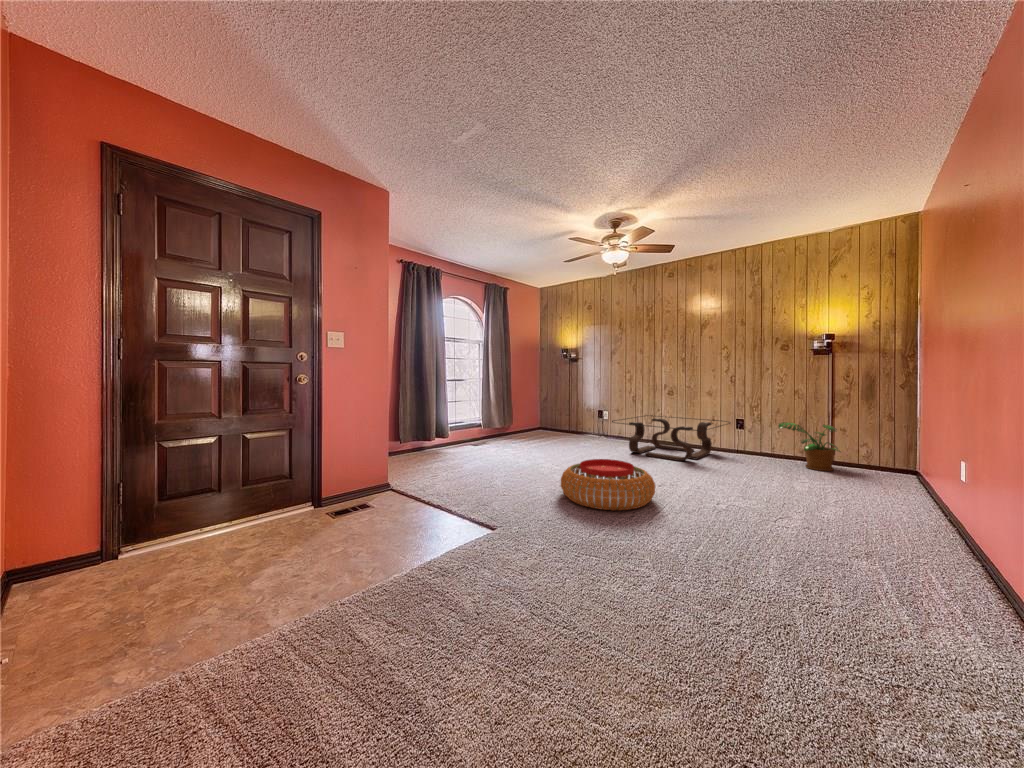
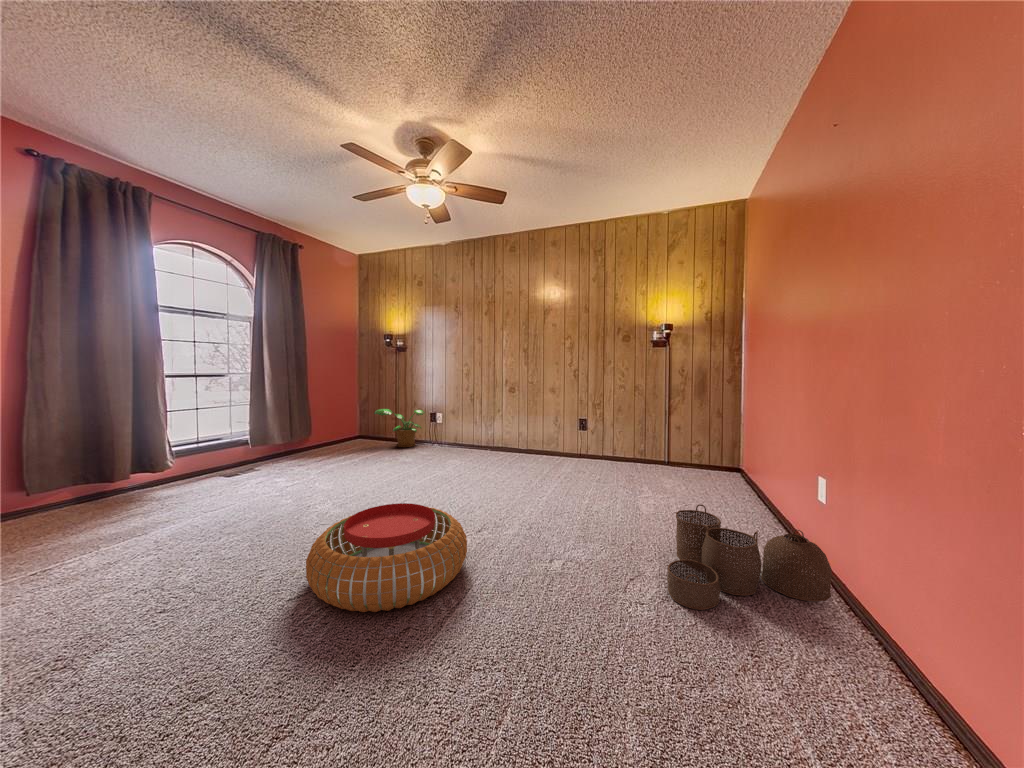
coffee table: present [612,415,731,461] -> none [437,416,573,476]
potted plant: present [779,422,841,471] -> present [374,409,425,447]
woven basket: none [808,477,959,547] -> present [667,504,831,610]

